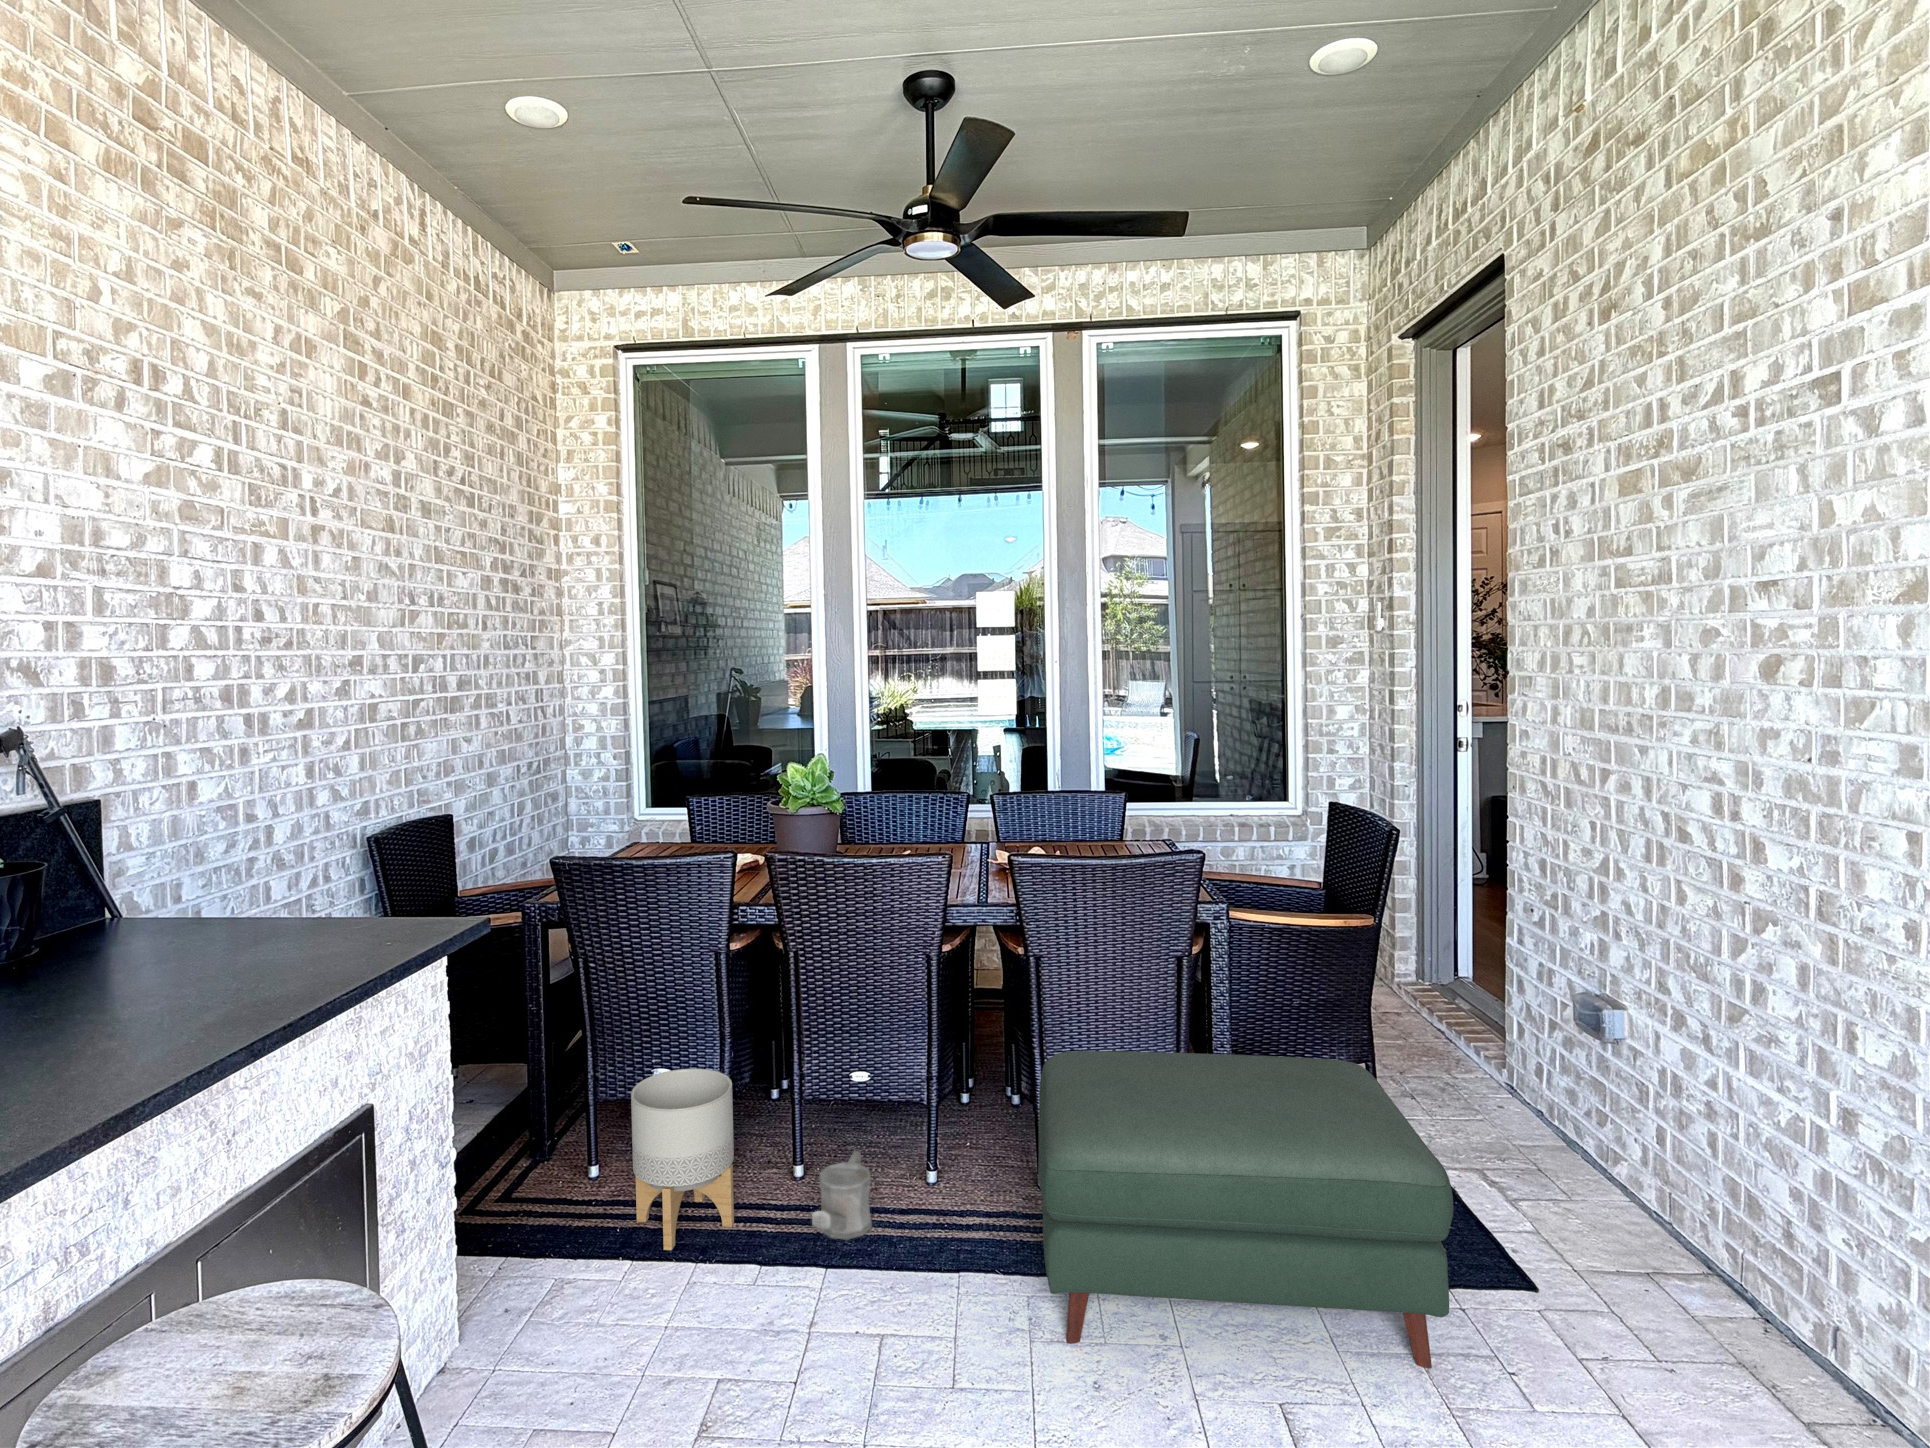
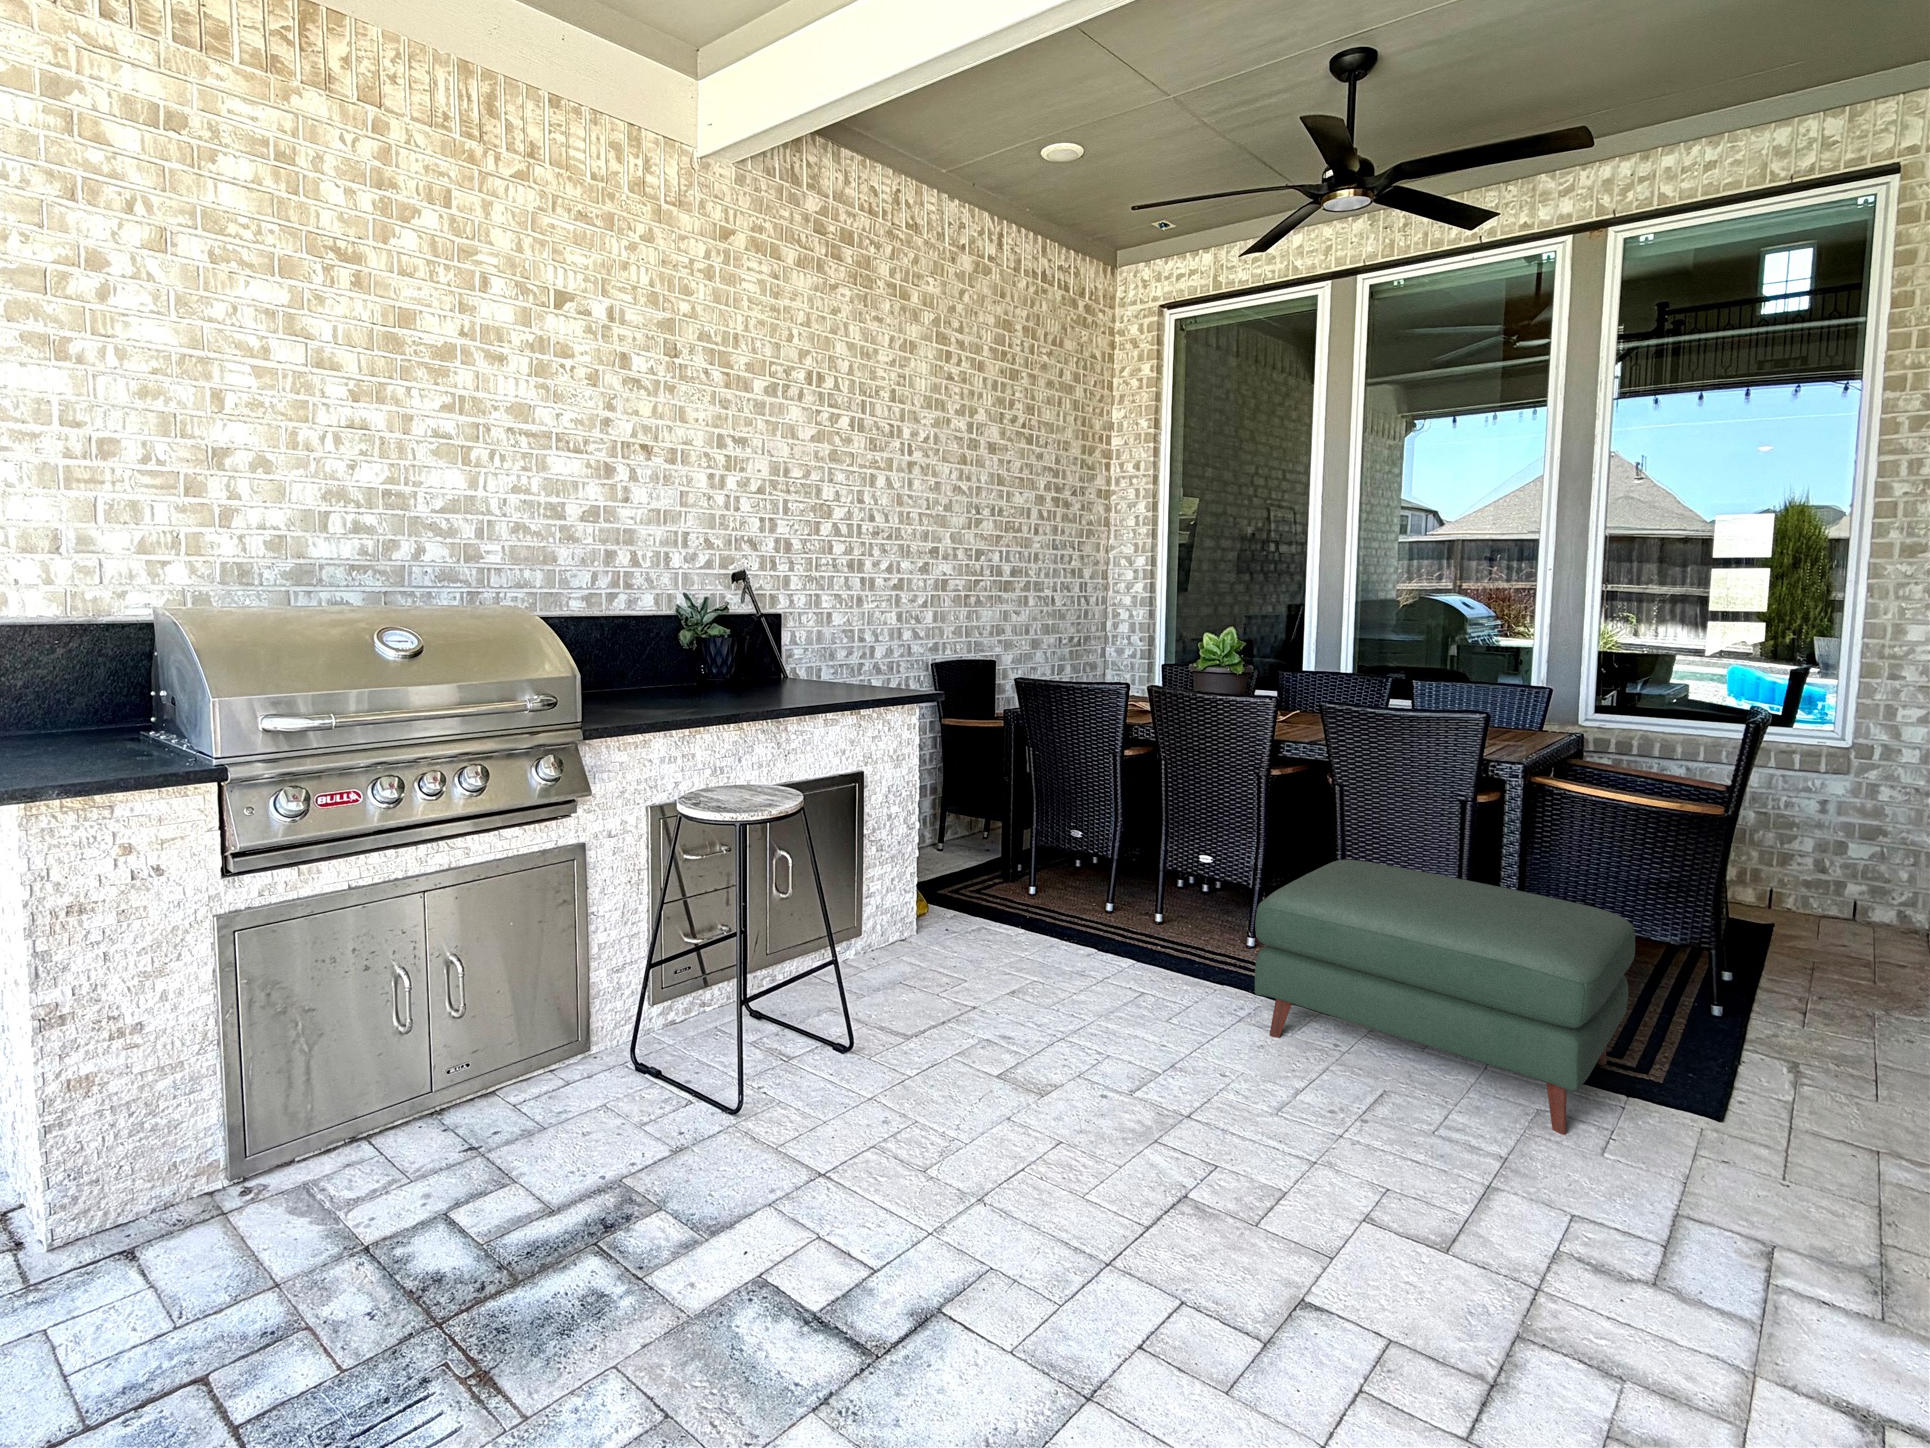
planter: present [631,1069,734,1250] -> none [1036,826,1105,932]
watering can: present [812,1151,872,1239] -> none [1129,906,1194,957]

